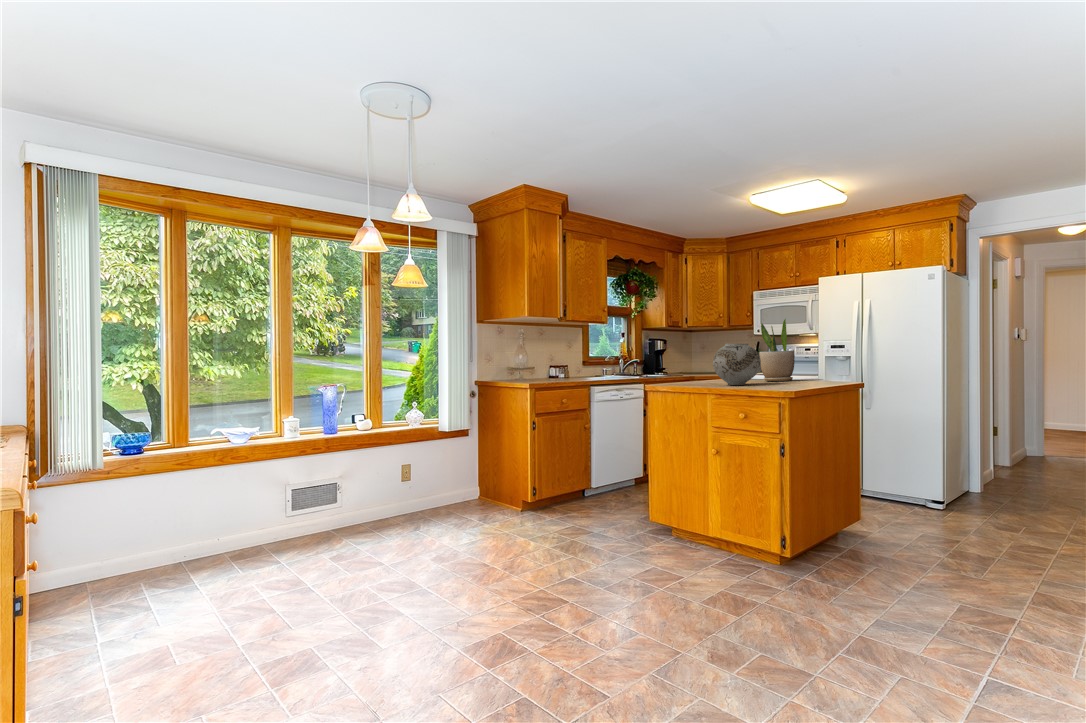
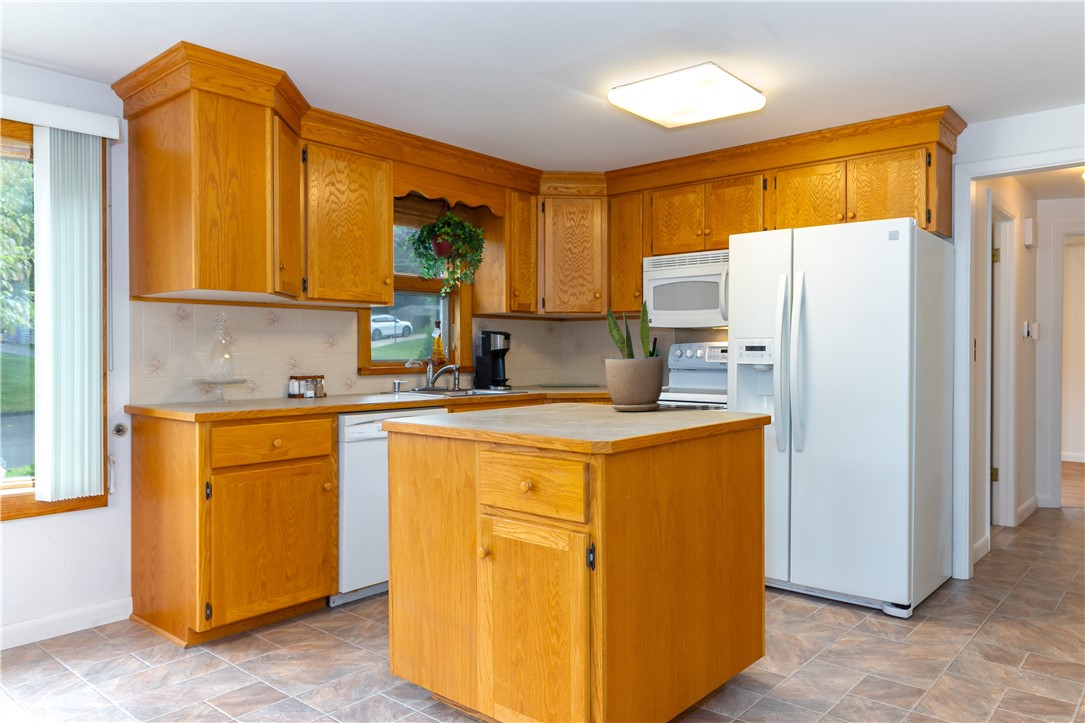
vase: present [713,344,761,385] -> none [510,344,593,421]

